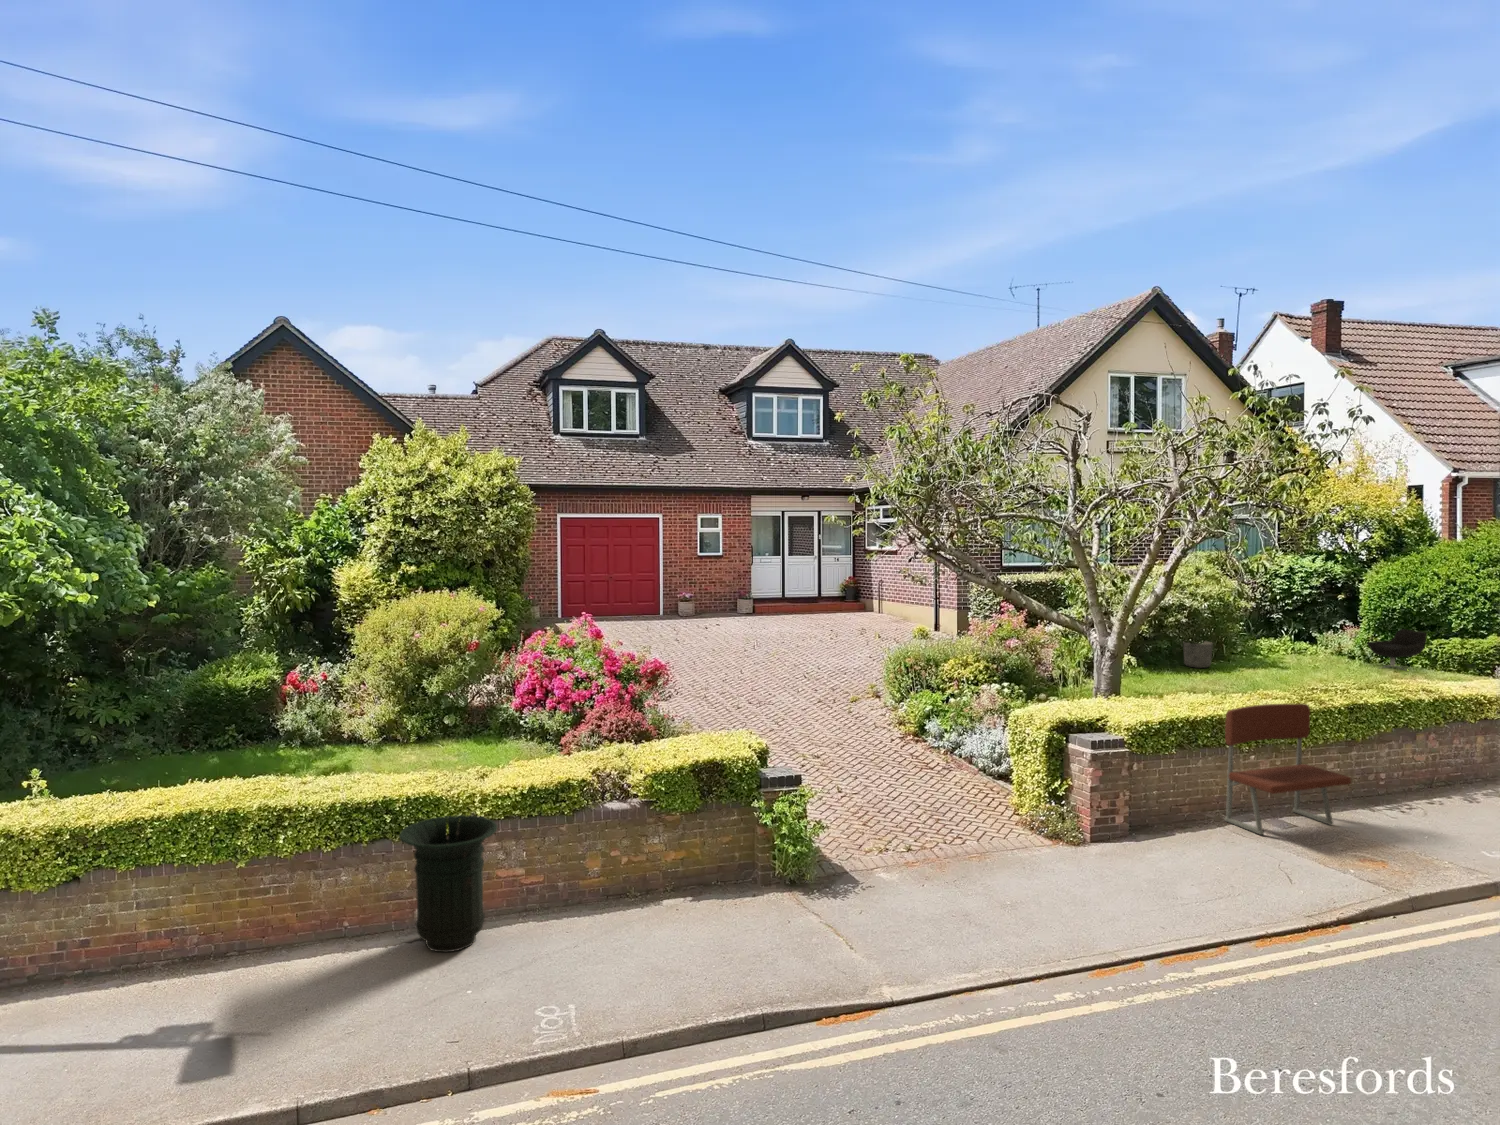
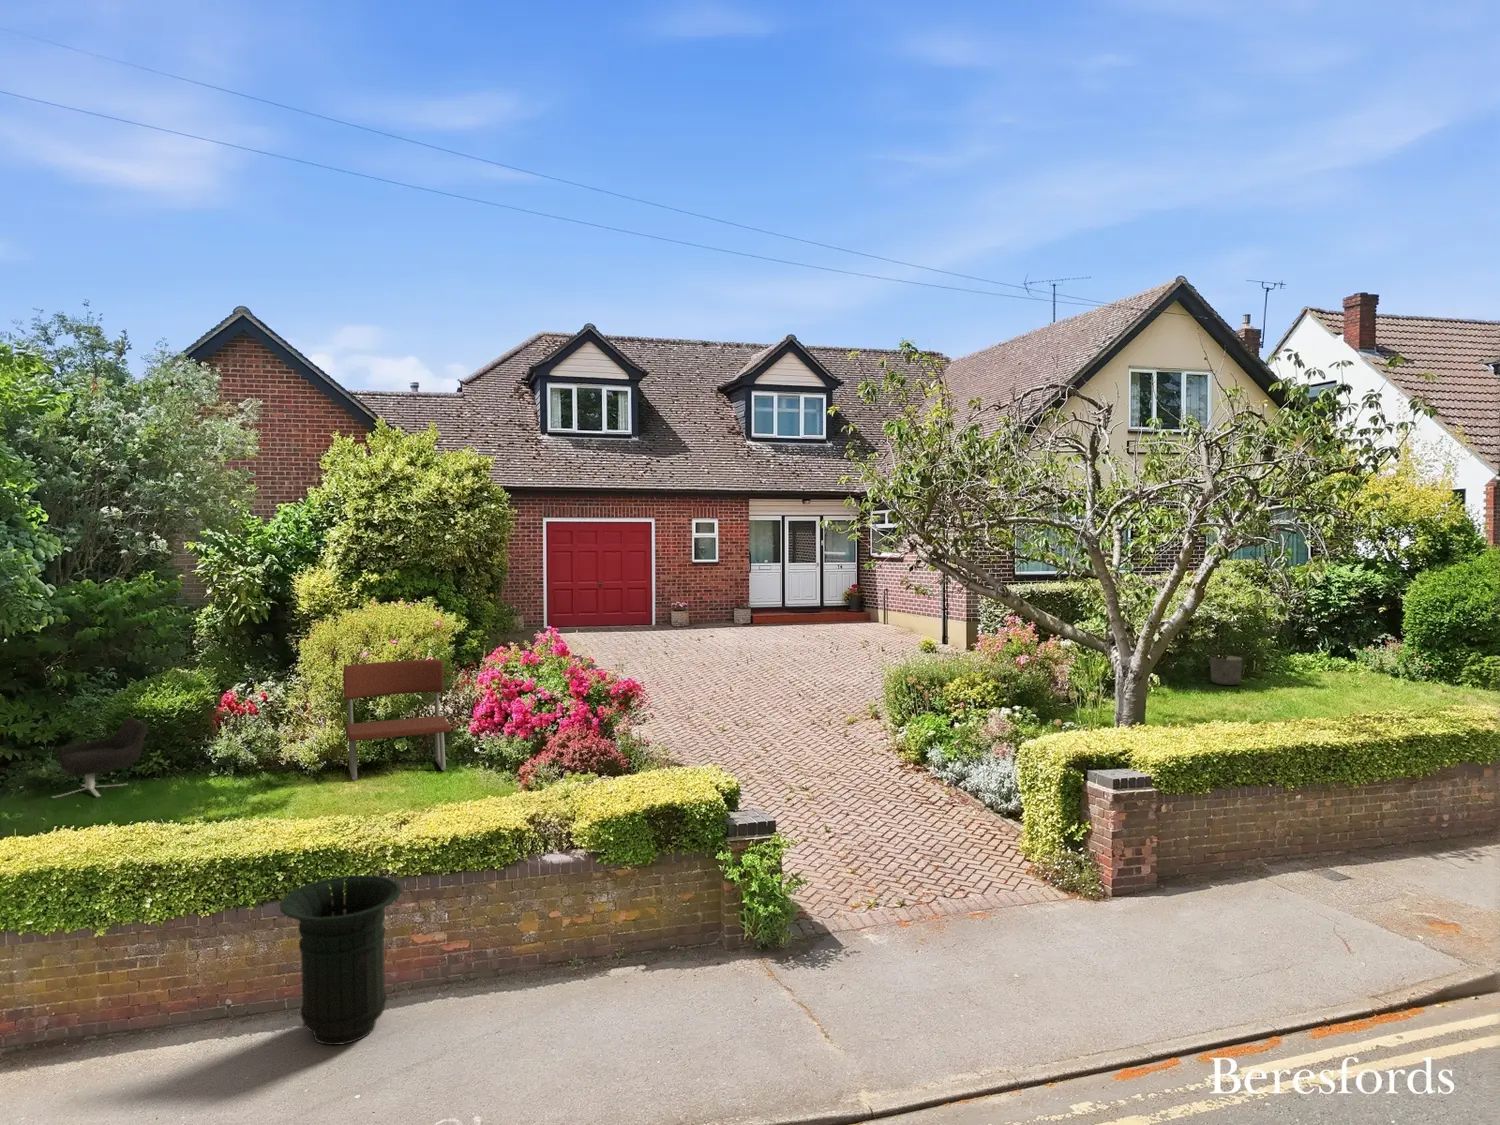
lounge chair: present [1367,629,1427,670] -> present [57,718,148,797]
bench: present [1225,703,1351,835] -> present [343,660,451,780]

